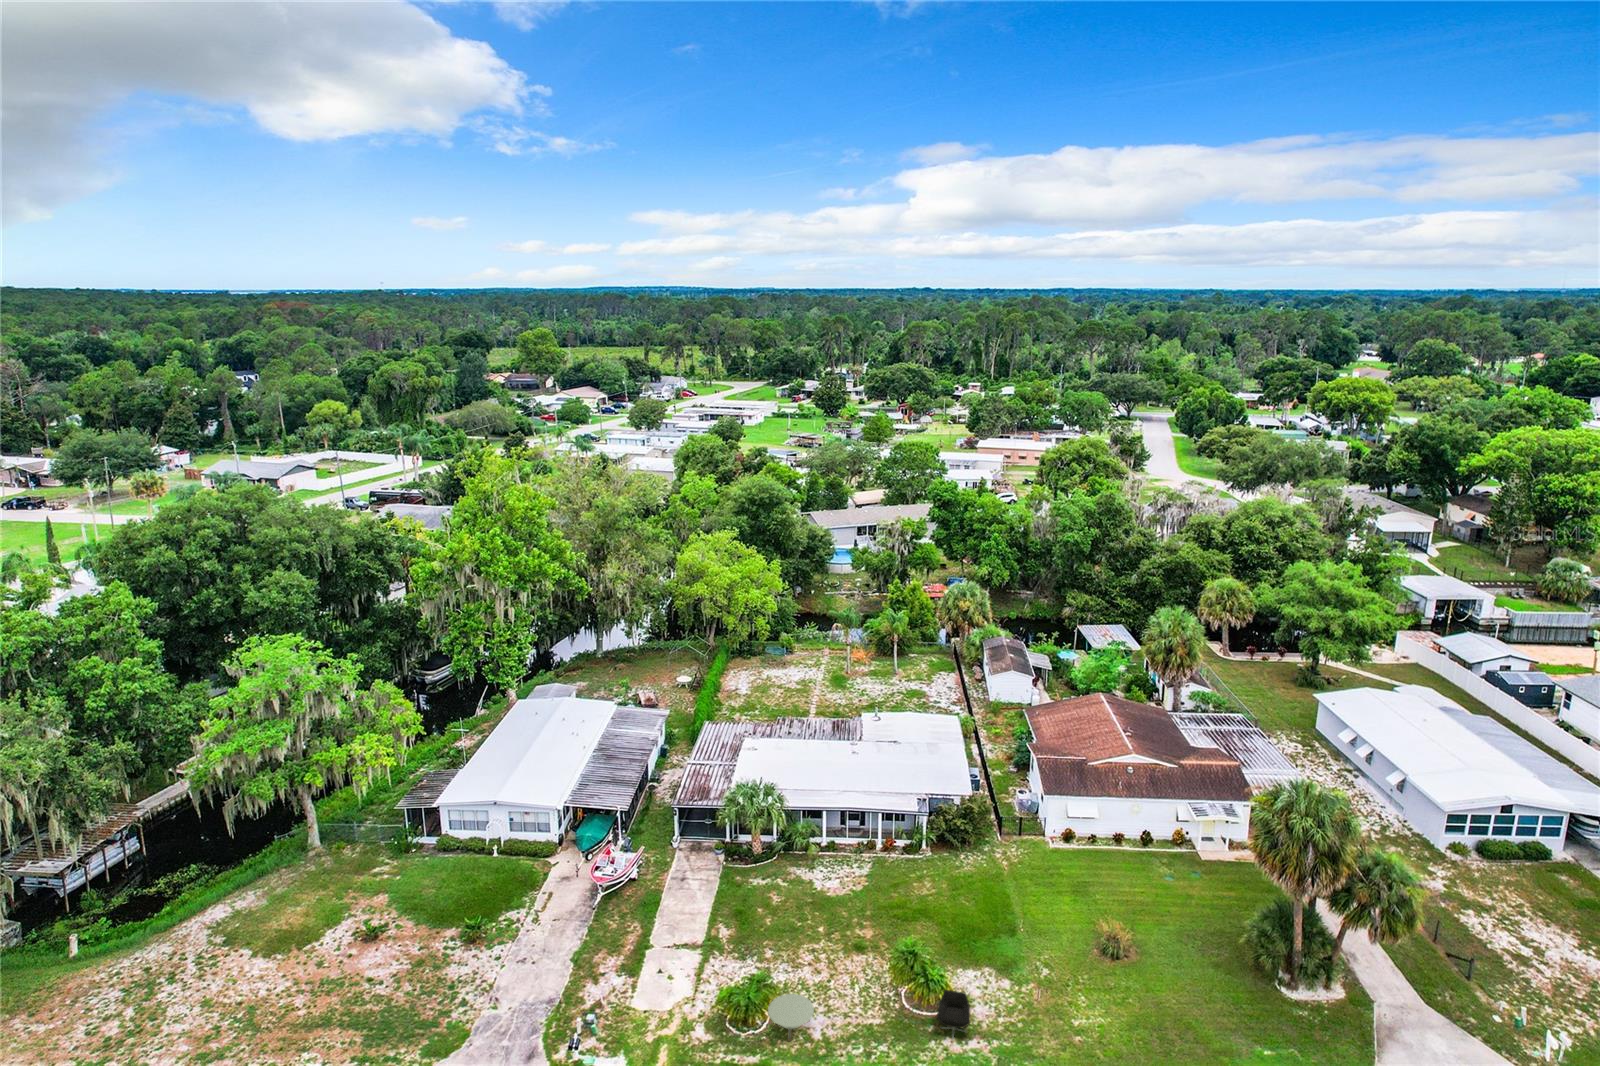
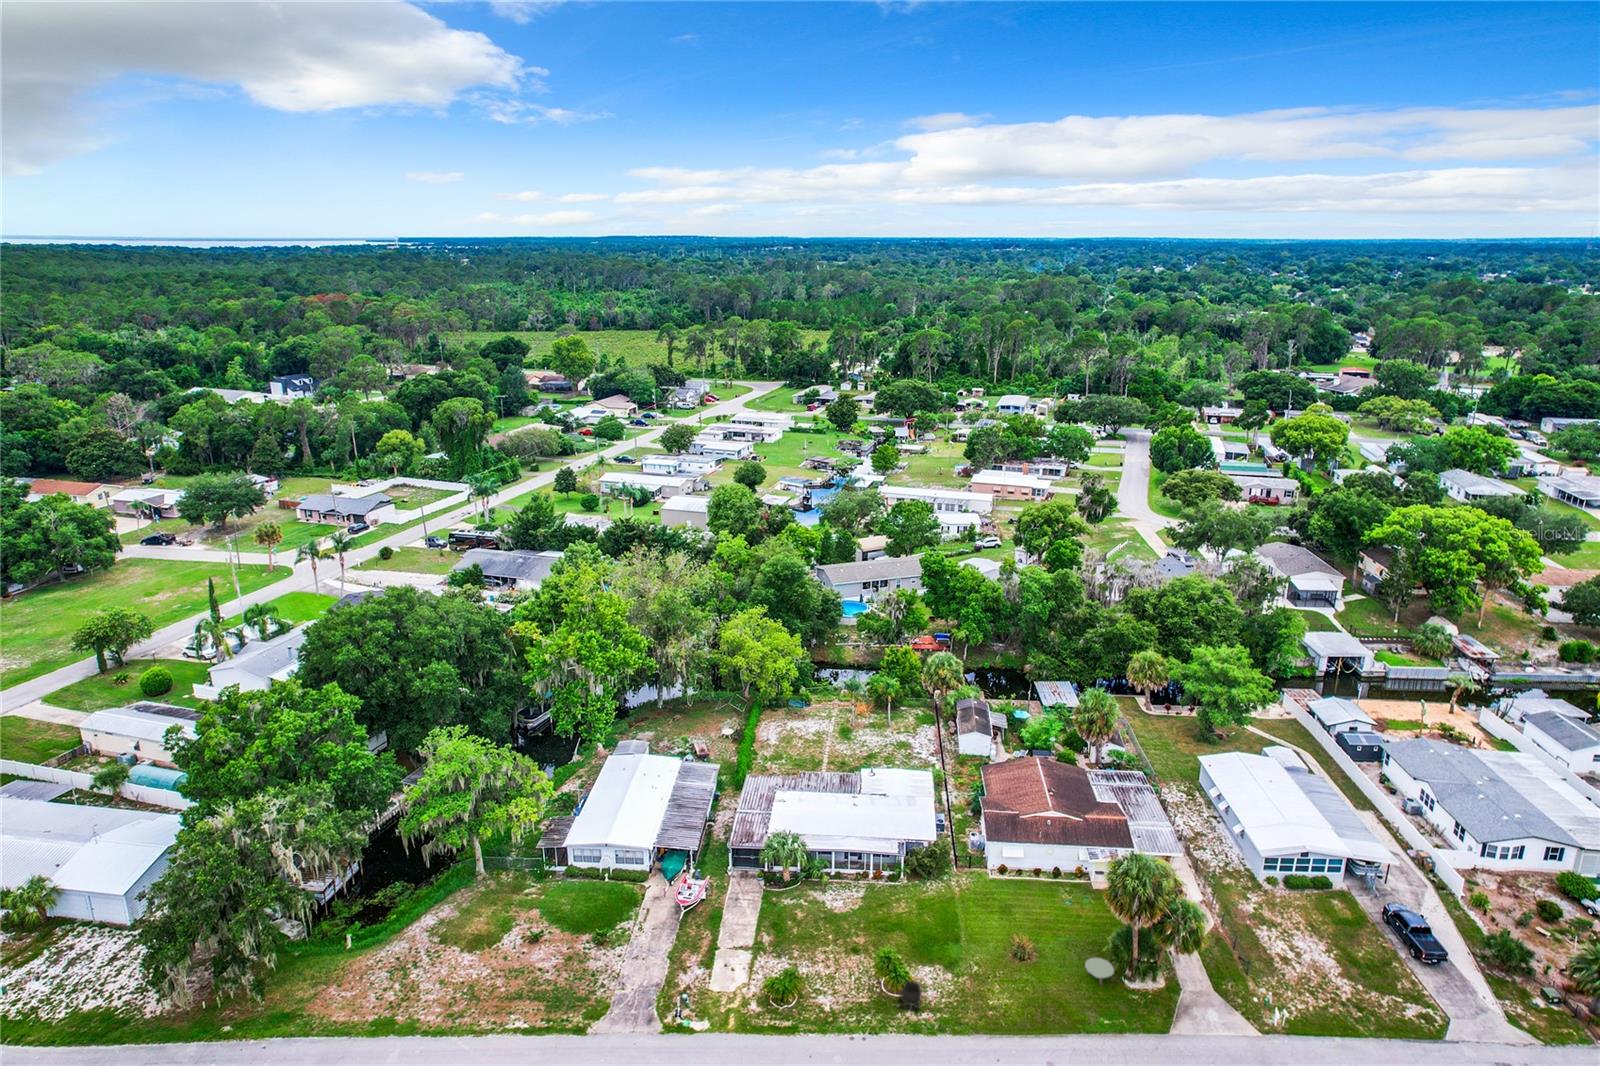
round table: present [768,994,814,1042] -> present [1085,958,1114,986]

